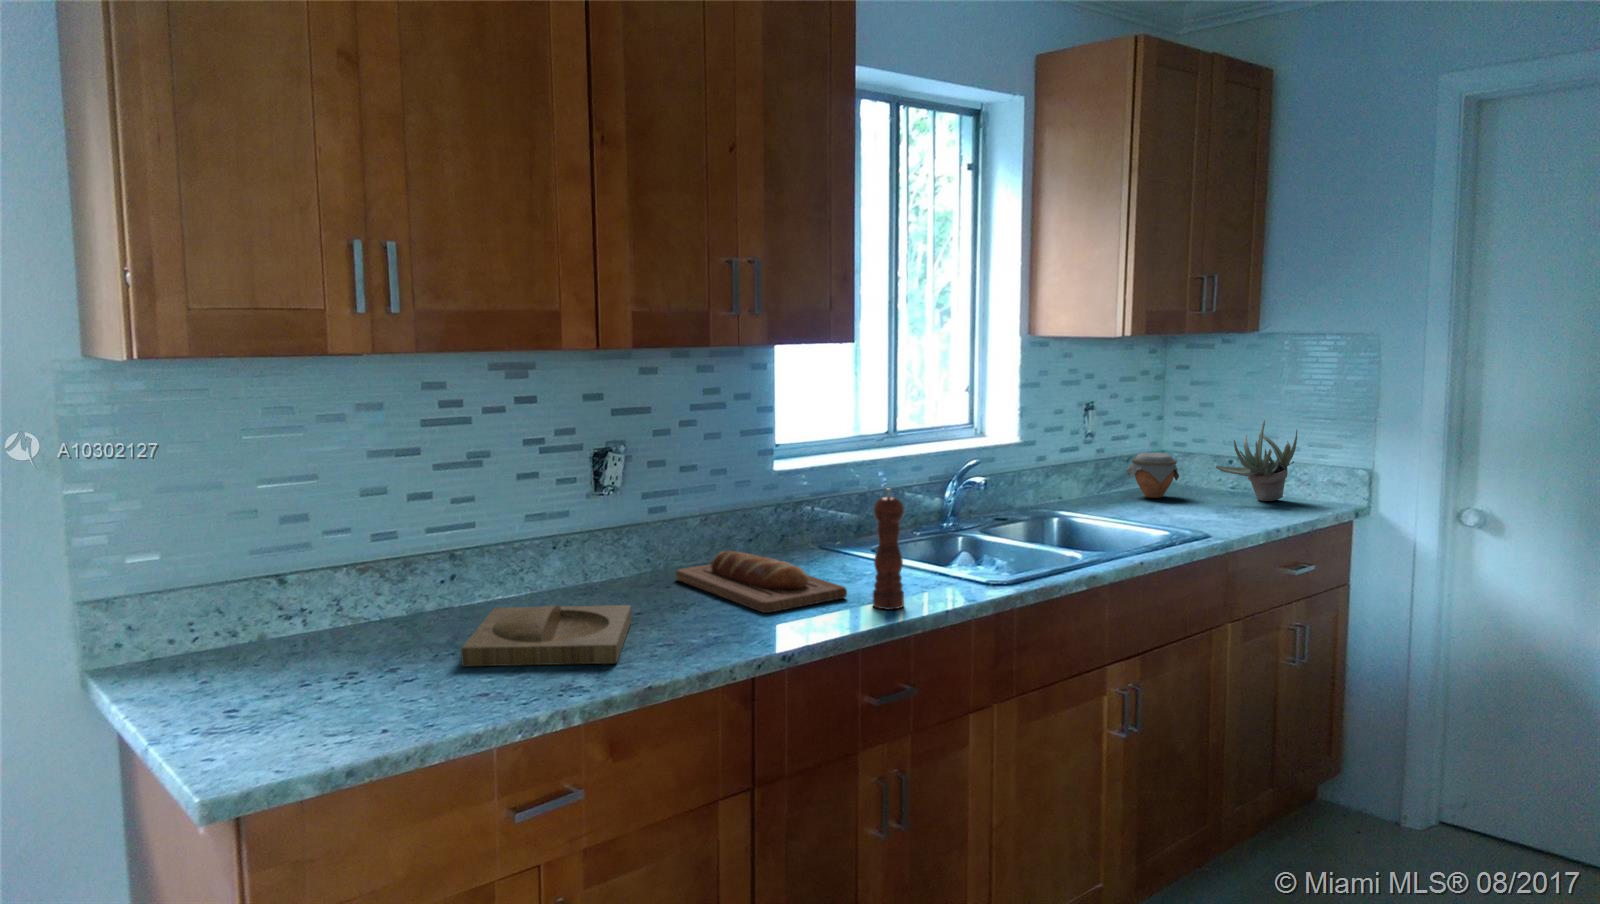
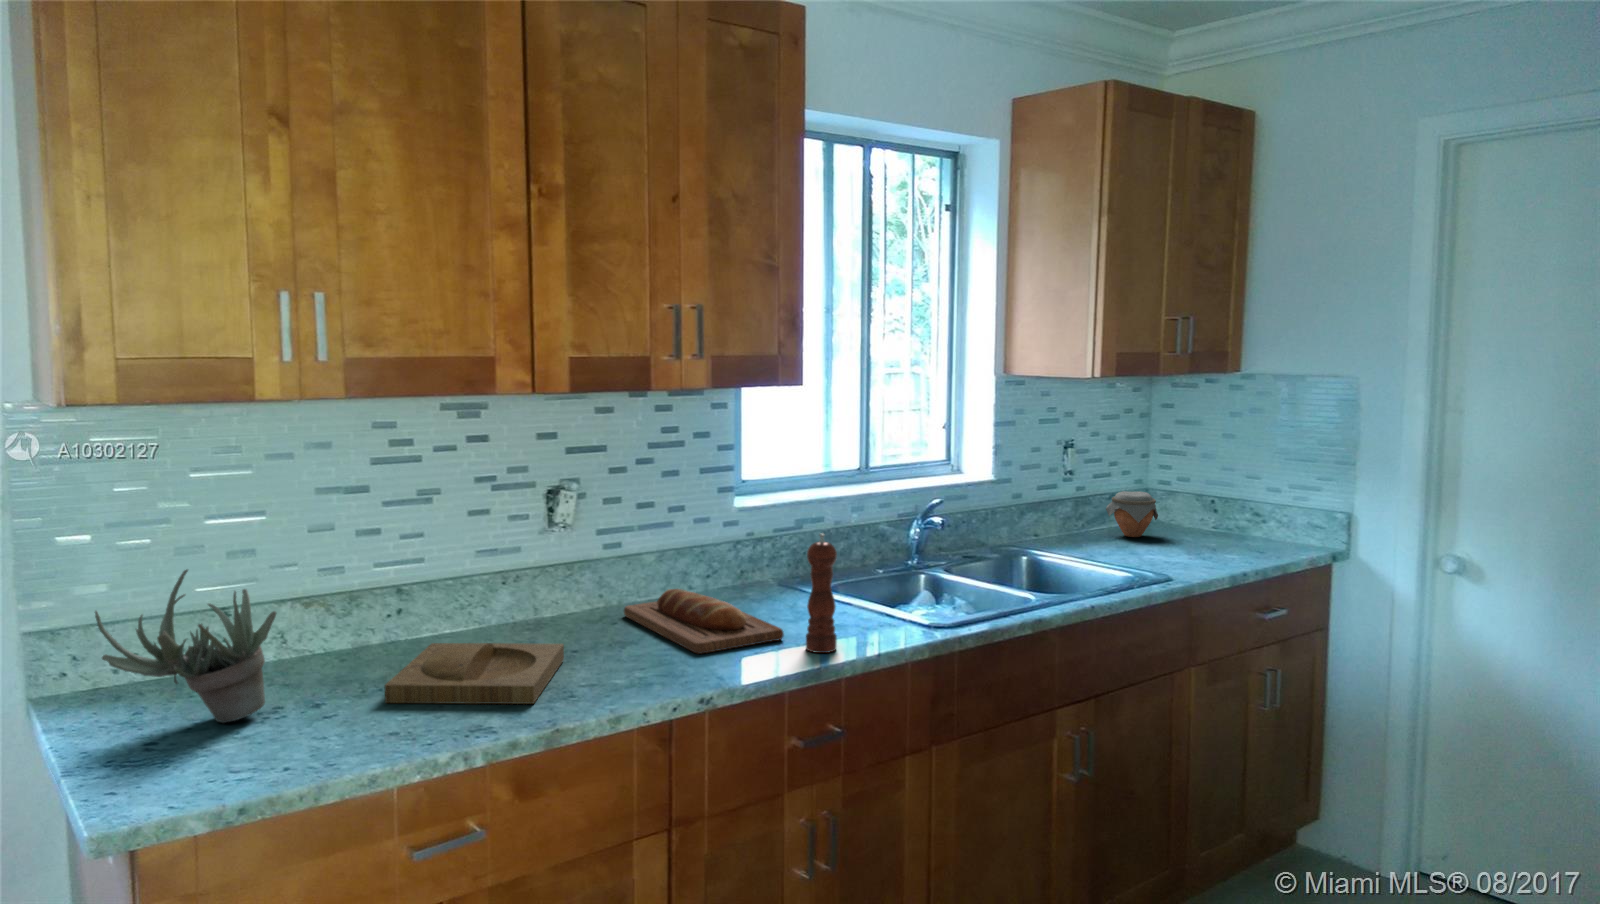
succulent plant: present [1216,420,1297,501] -> present [95,570,276,723]

